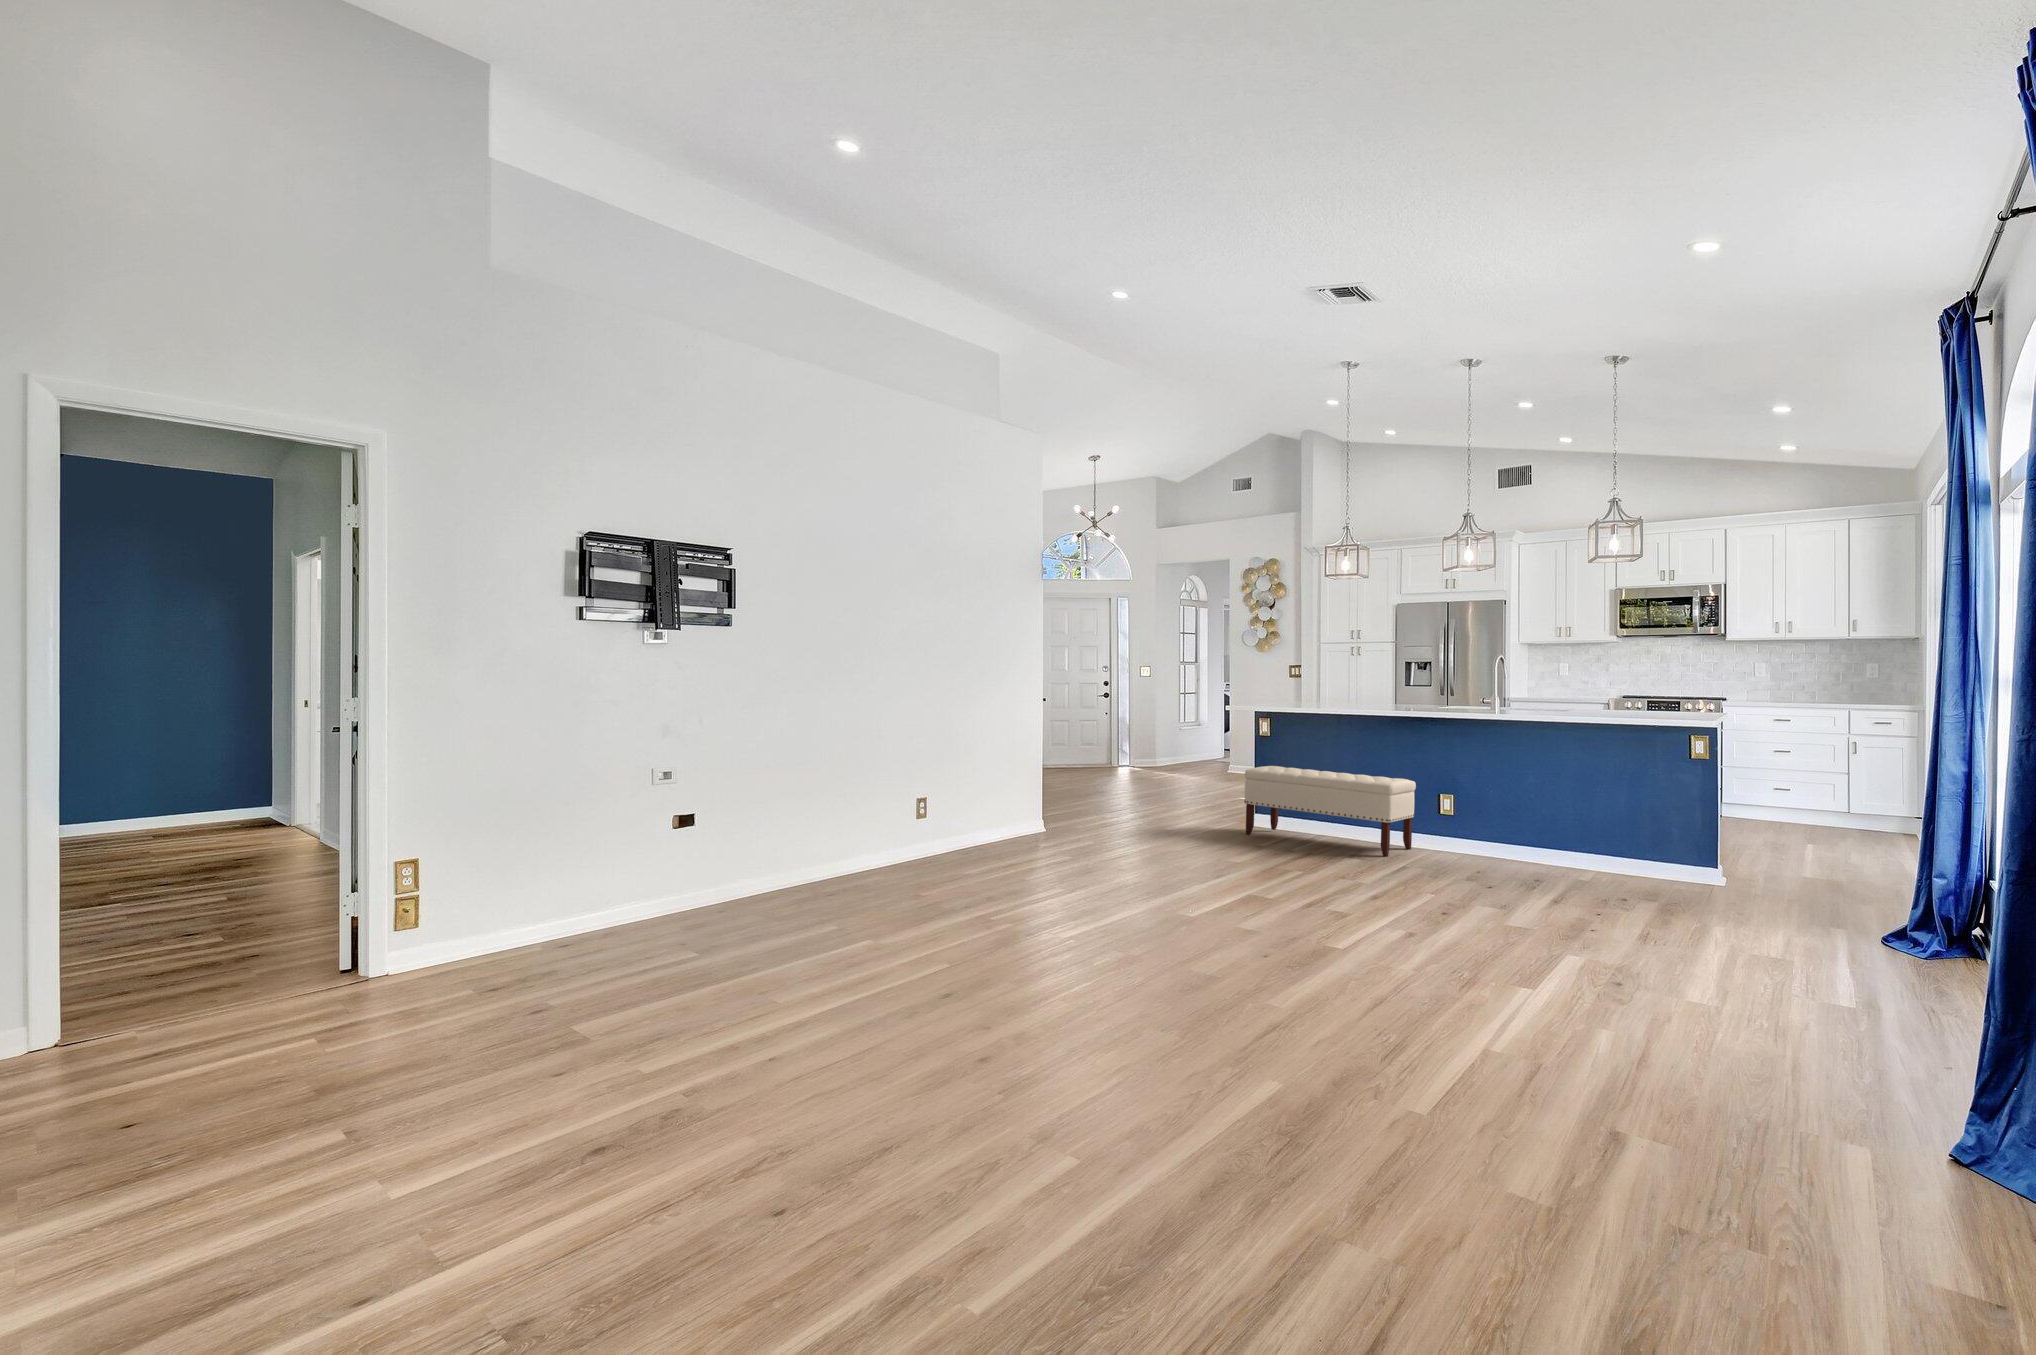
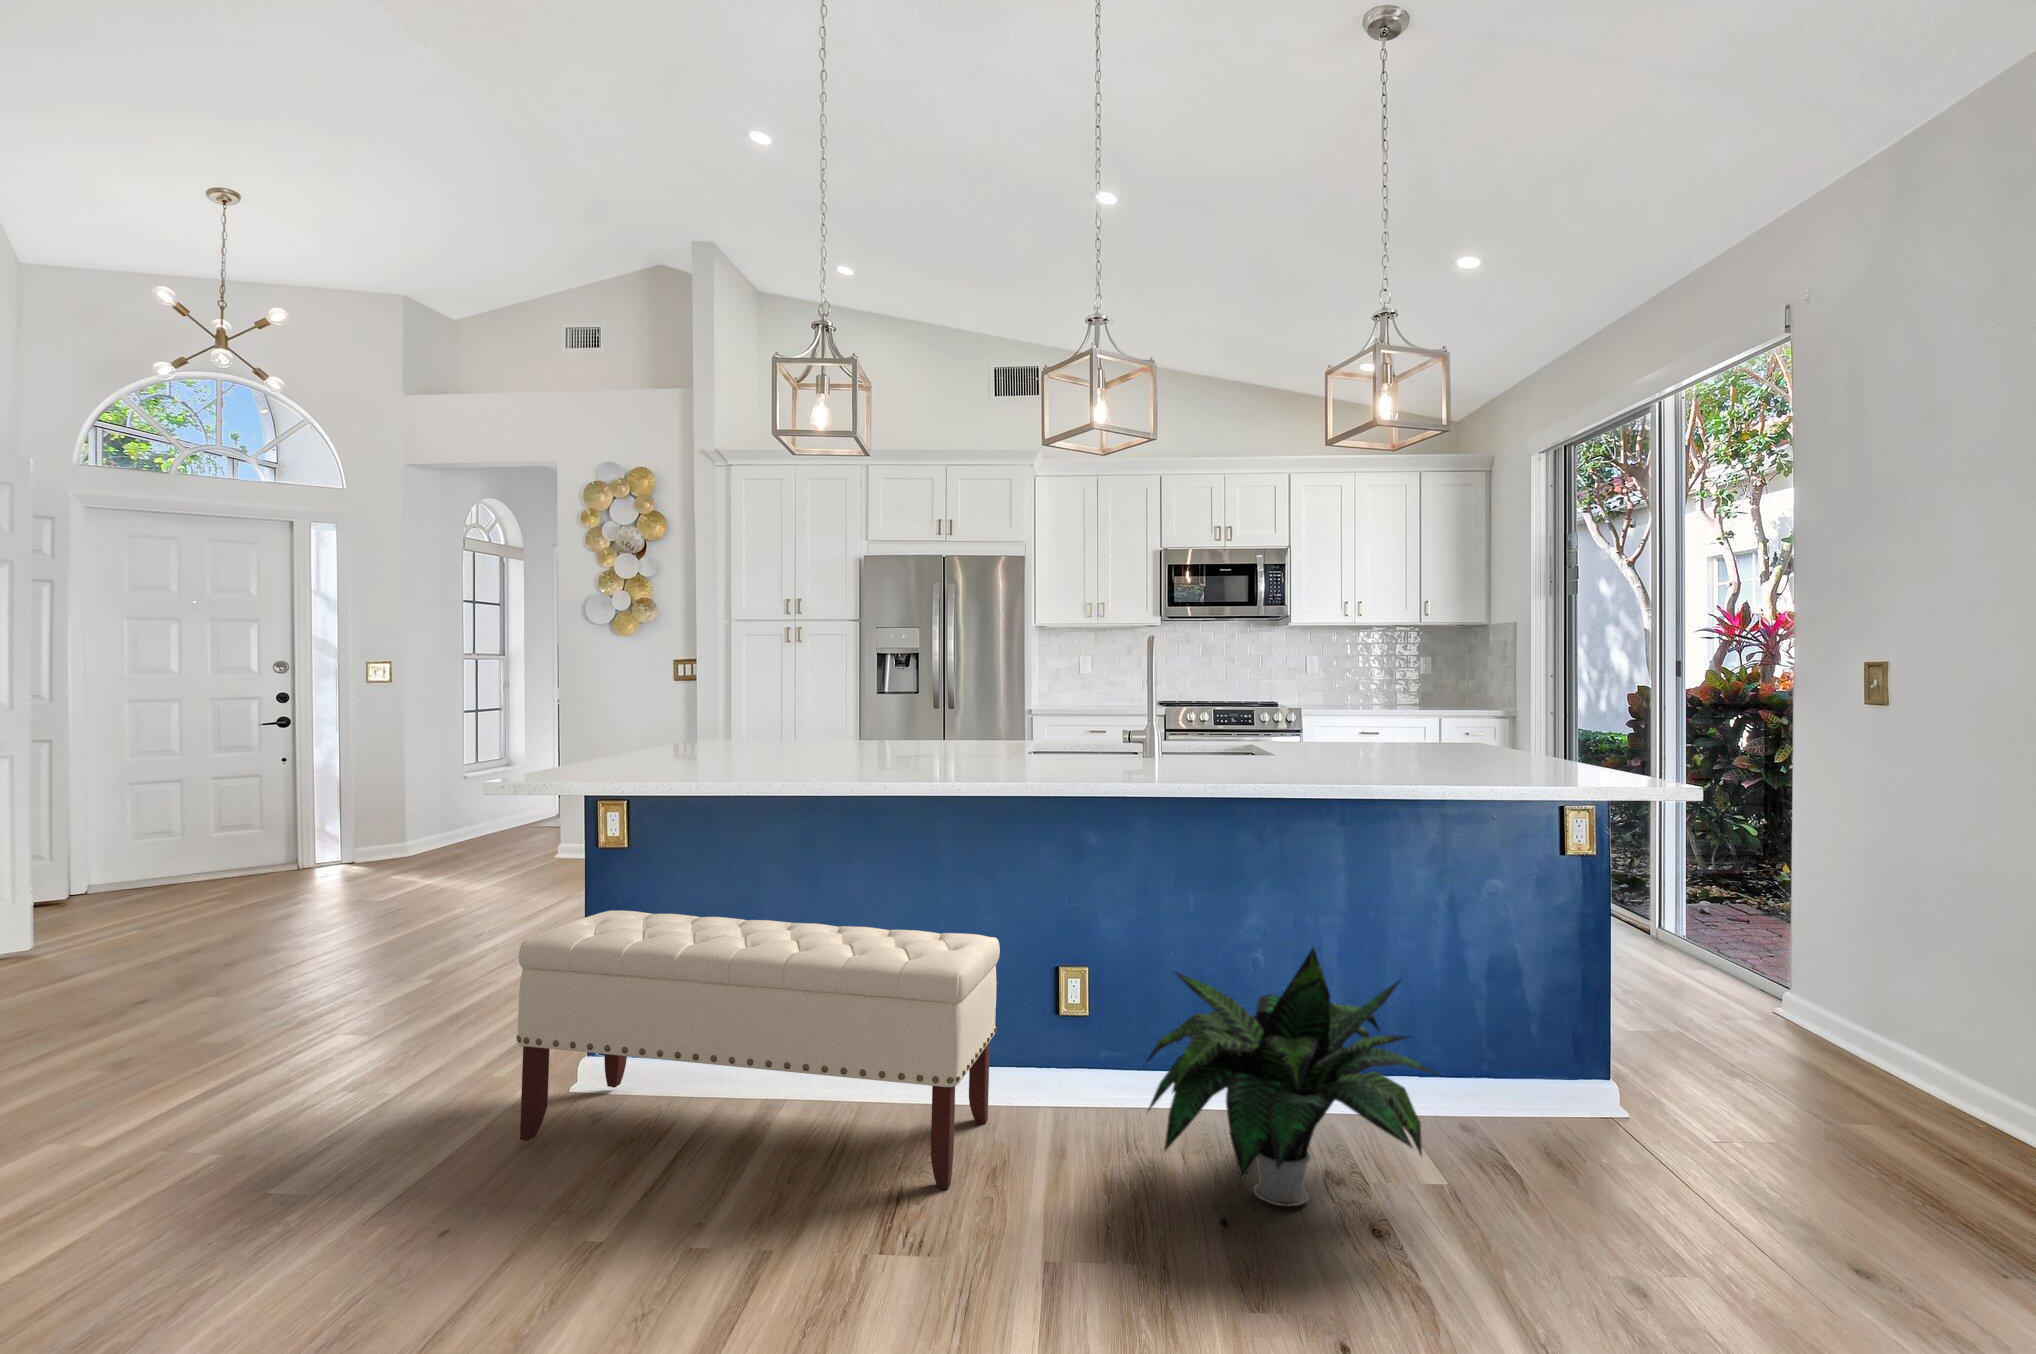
potted plant: none [1456,784,1580,871] -> present [1146,948,1439,1206]

